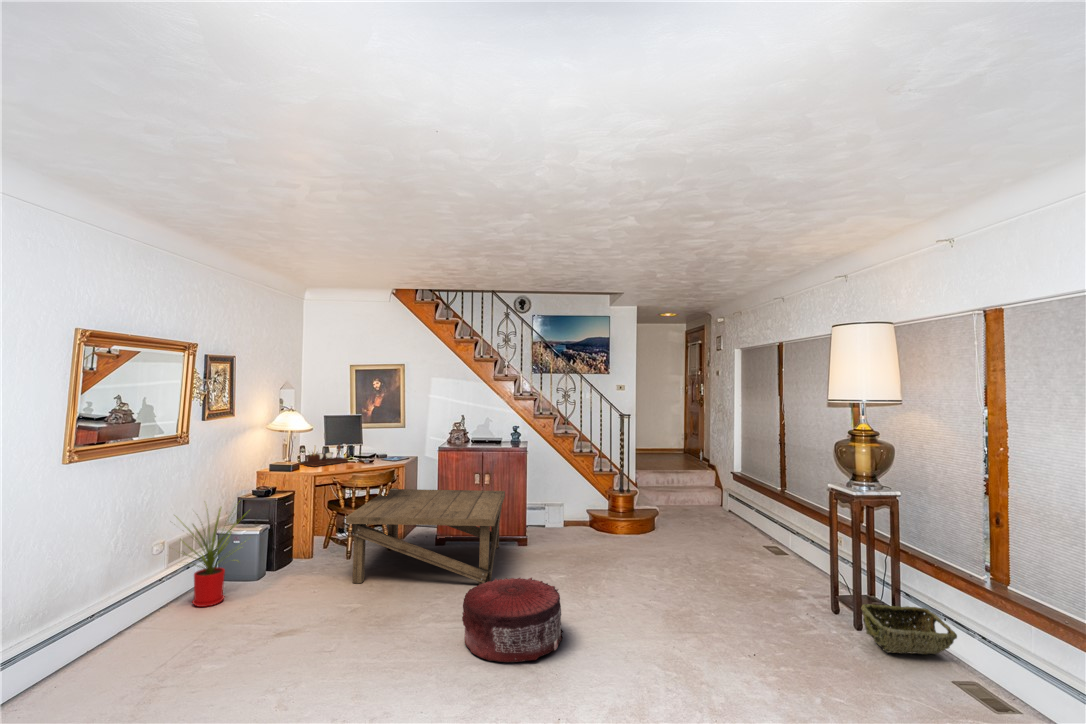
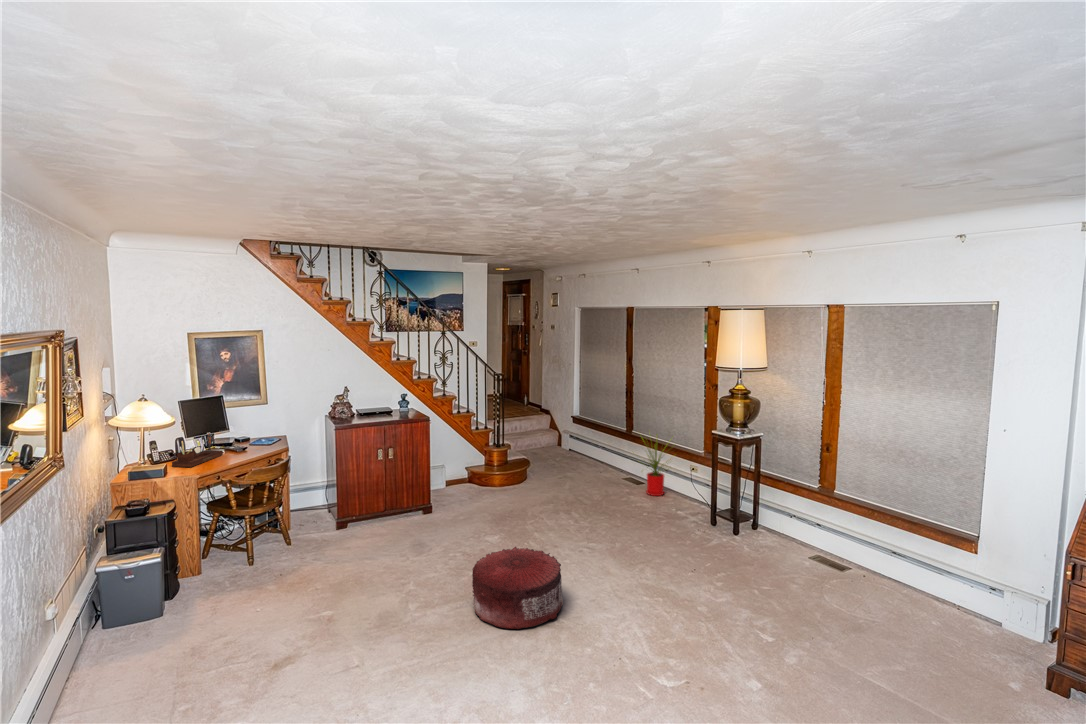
coffee table: present [346,489,505,585] -> none [278,463,447,590]
house plant: present [183,508,239,607] -> present [646,434,664,496]
woven basket: present [861,604,957,654] -> none [744,512,802,548]

